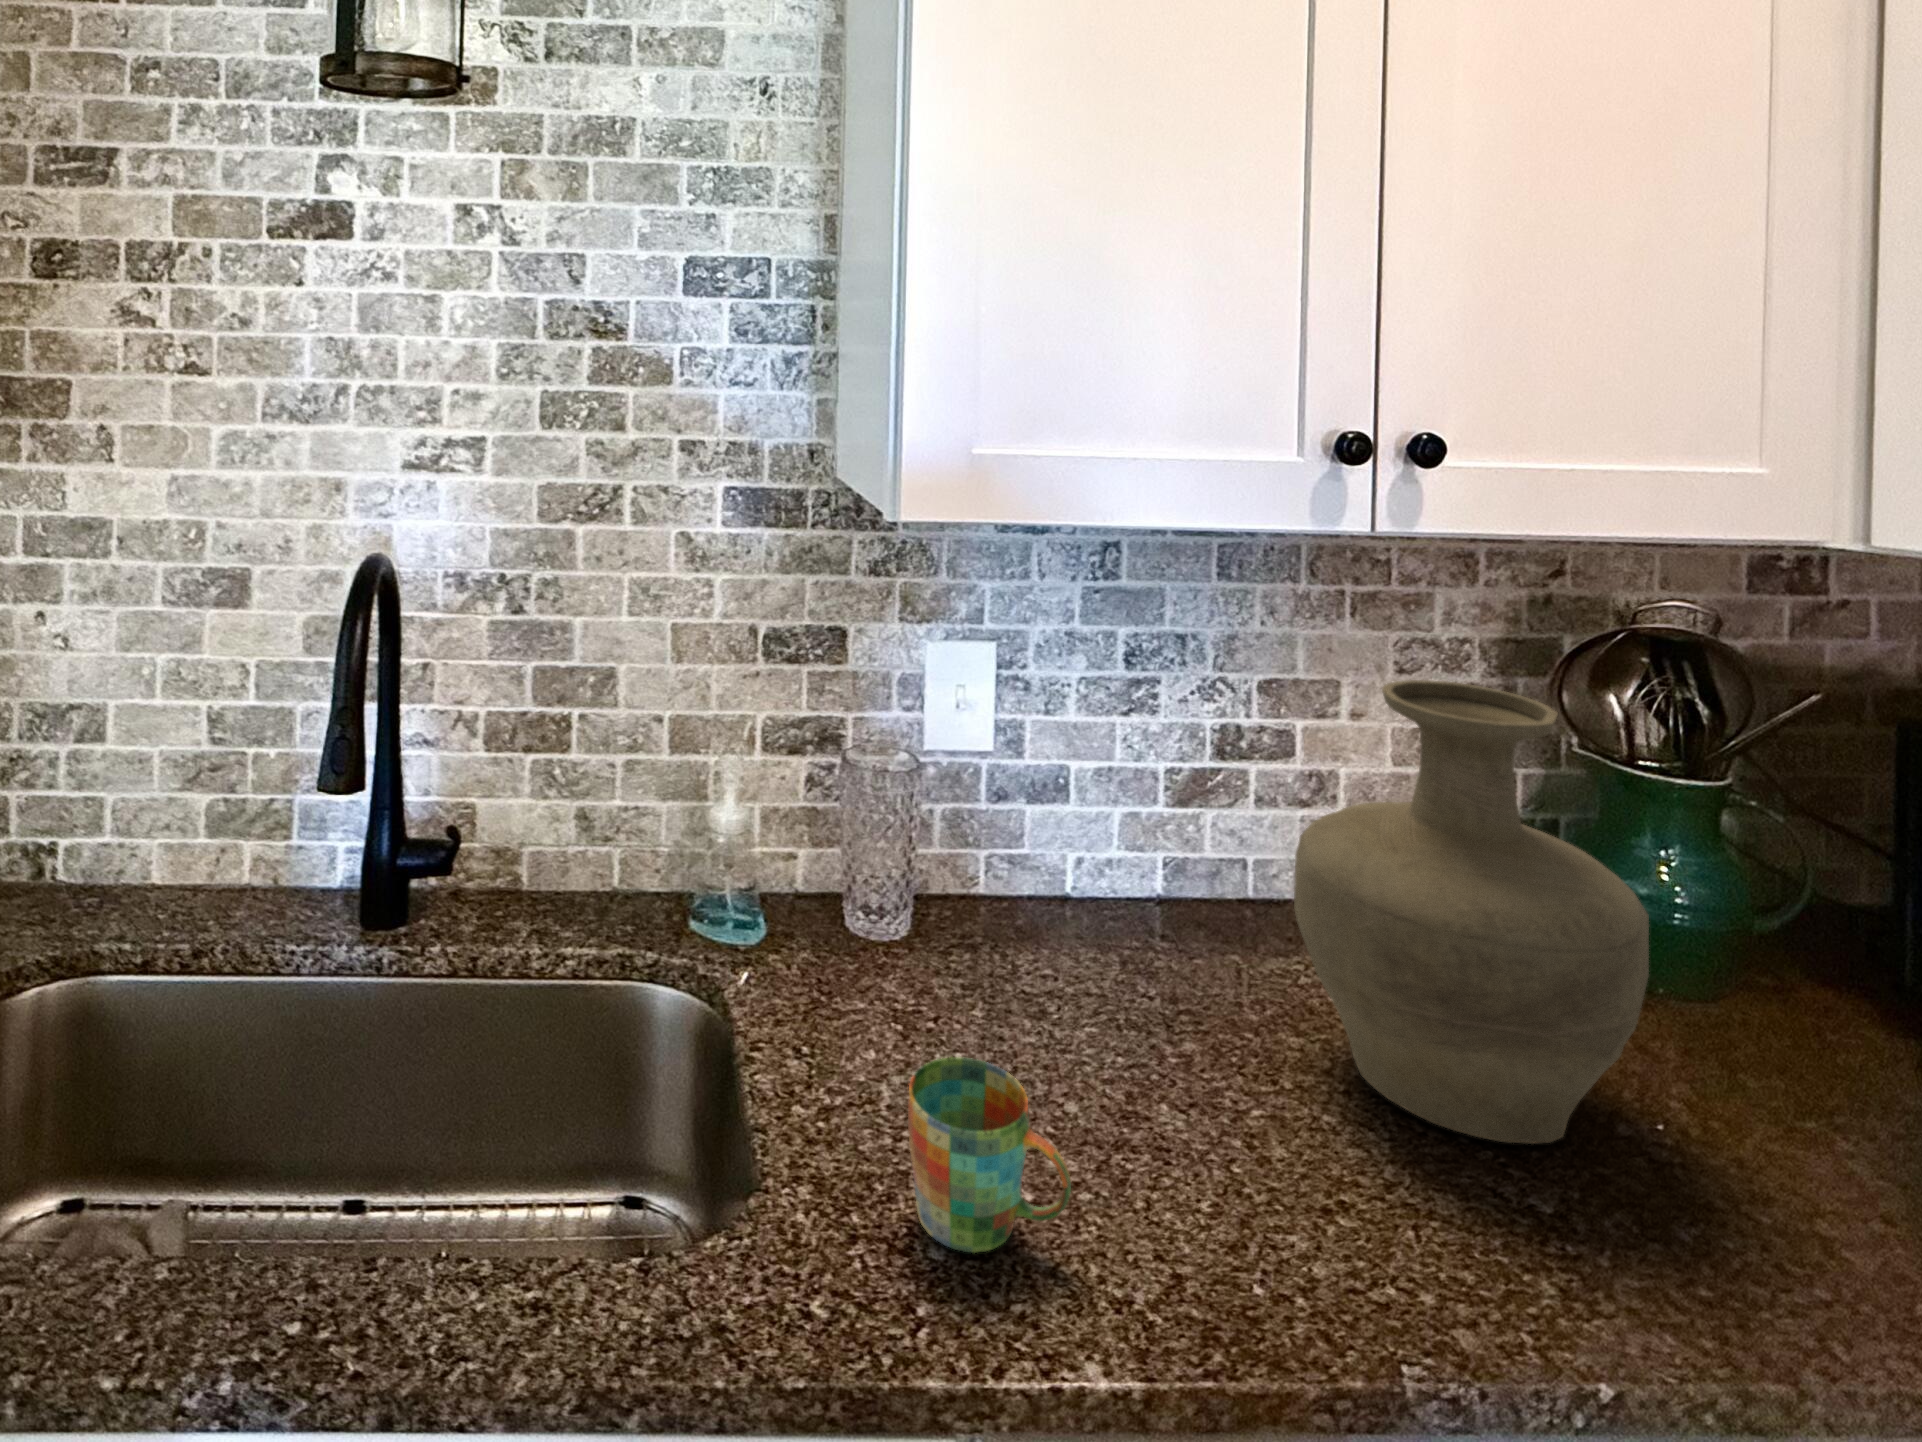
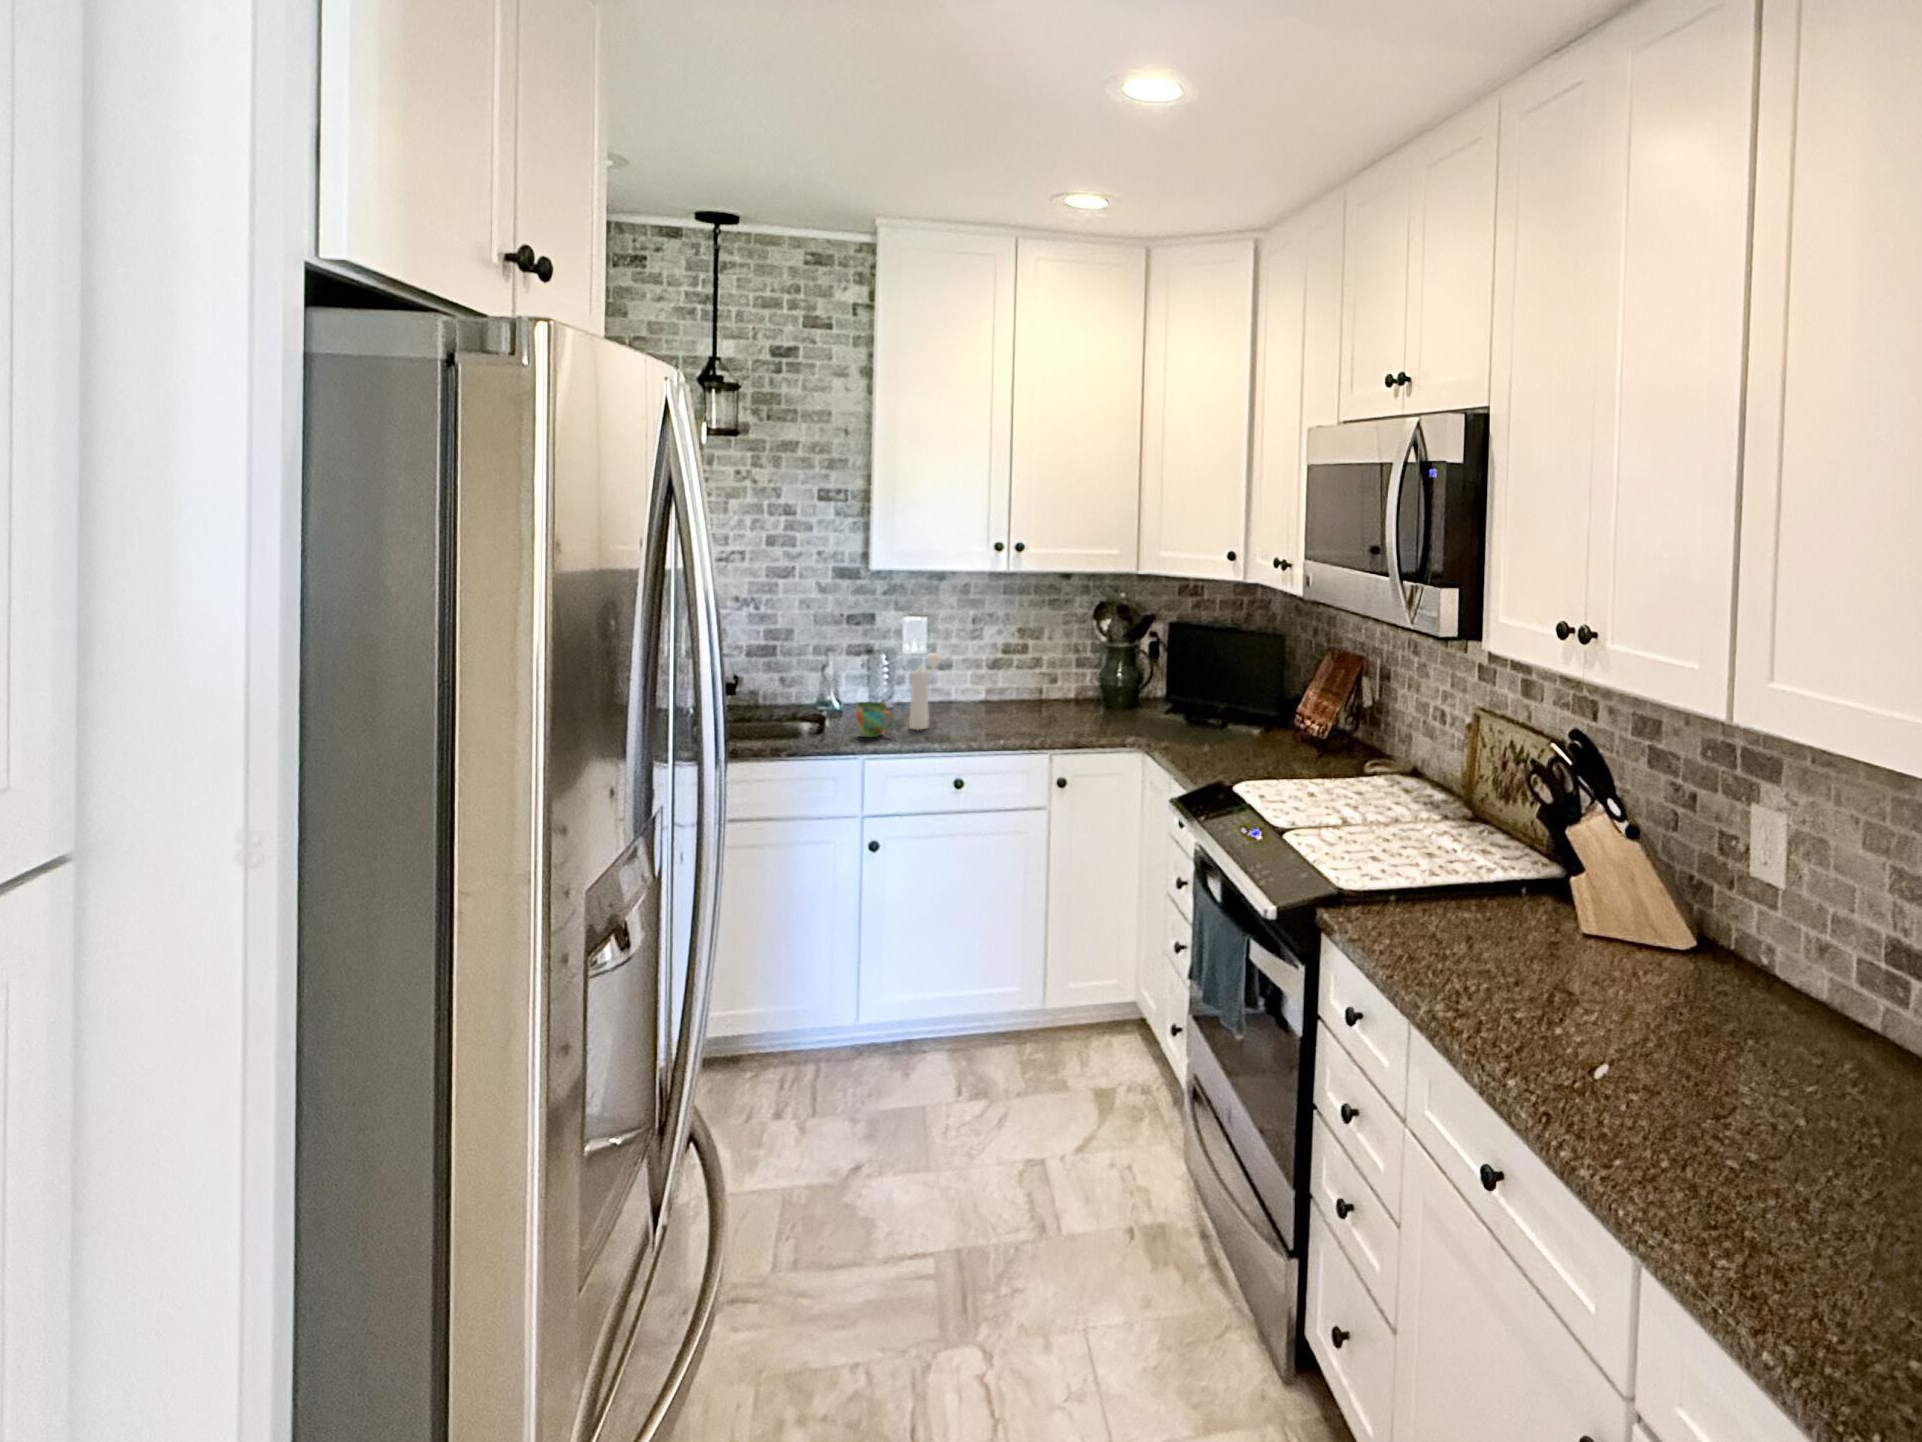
vase: present [1294,680,1649,1144] -> none [987,613,1070,724]
pepper mill: none [1067,818,1148,1161] -> present [909,653,940,730]

